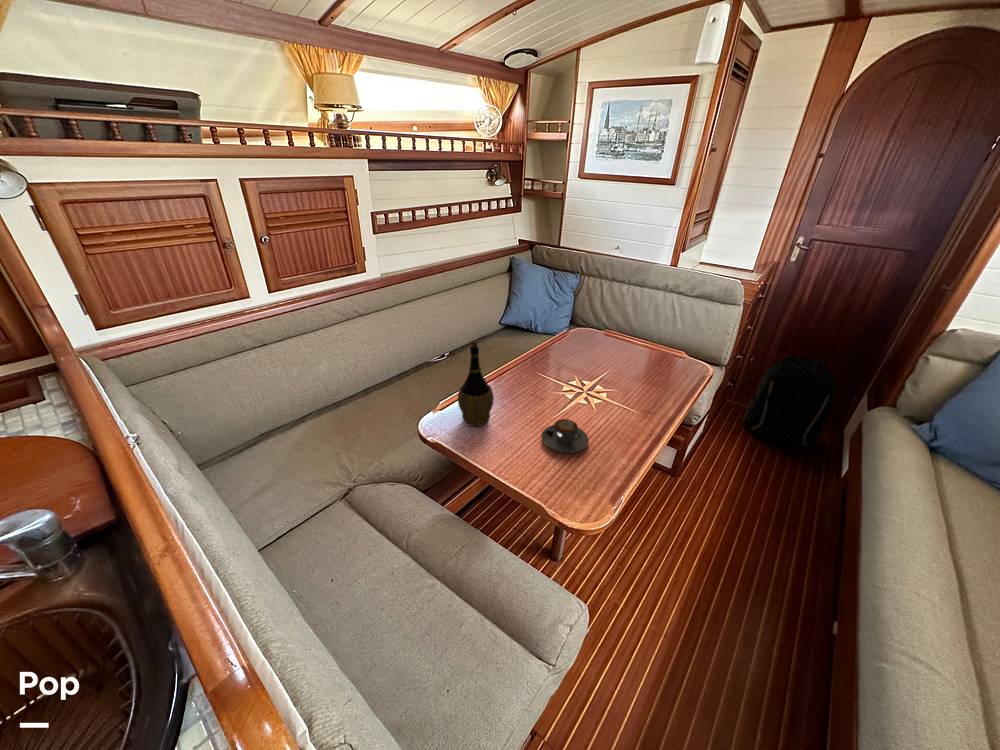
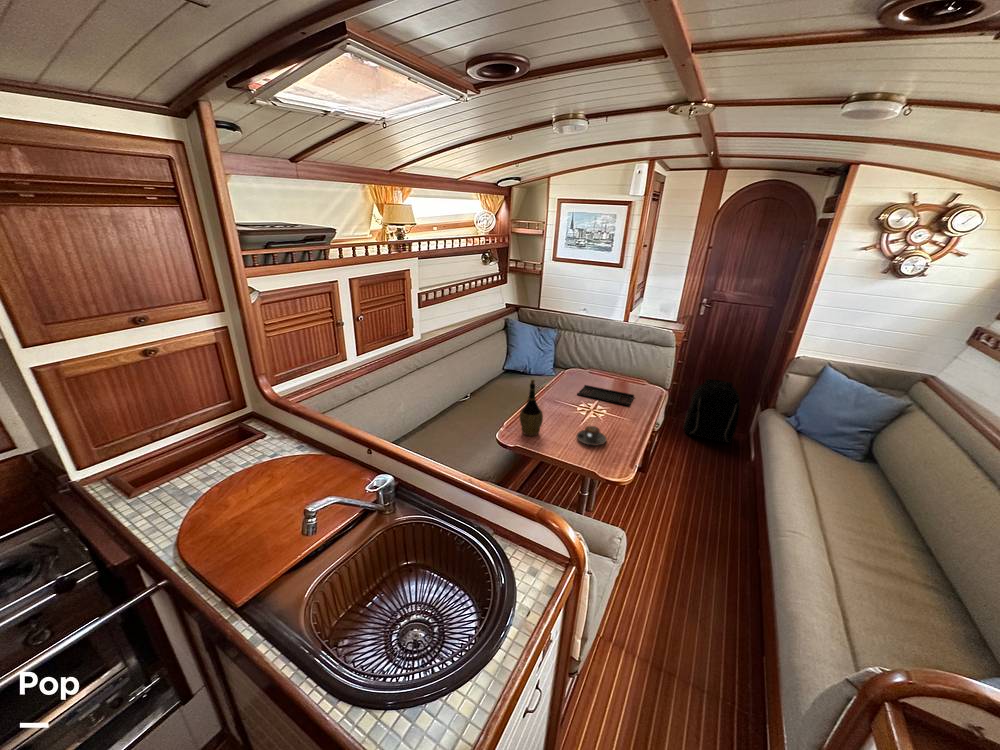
tray: none [573,352,660,390] -> present [577,385,634,406]

